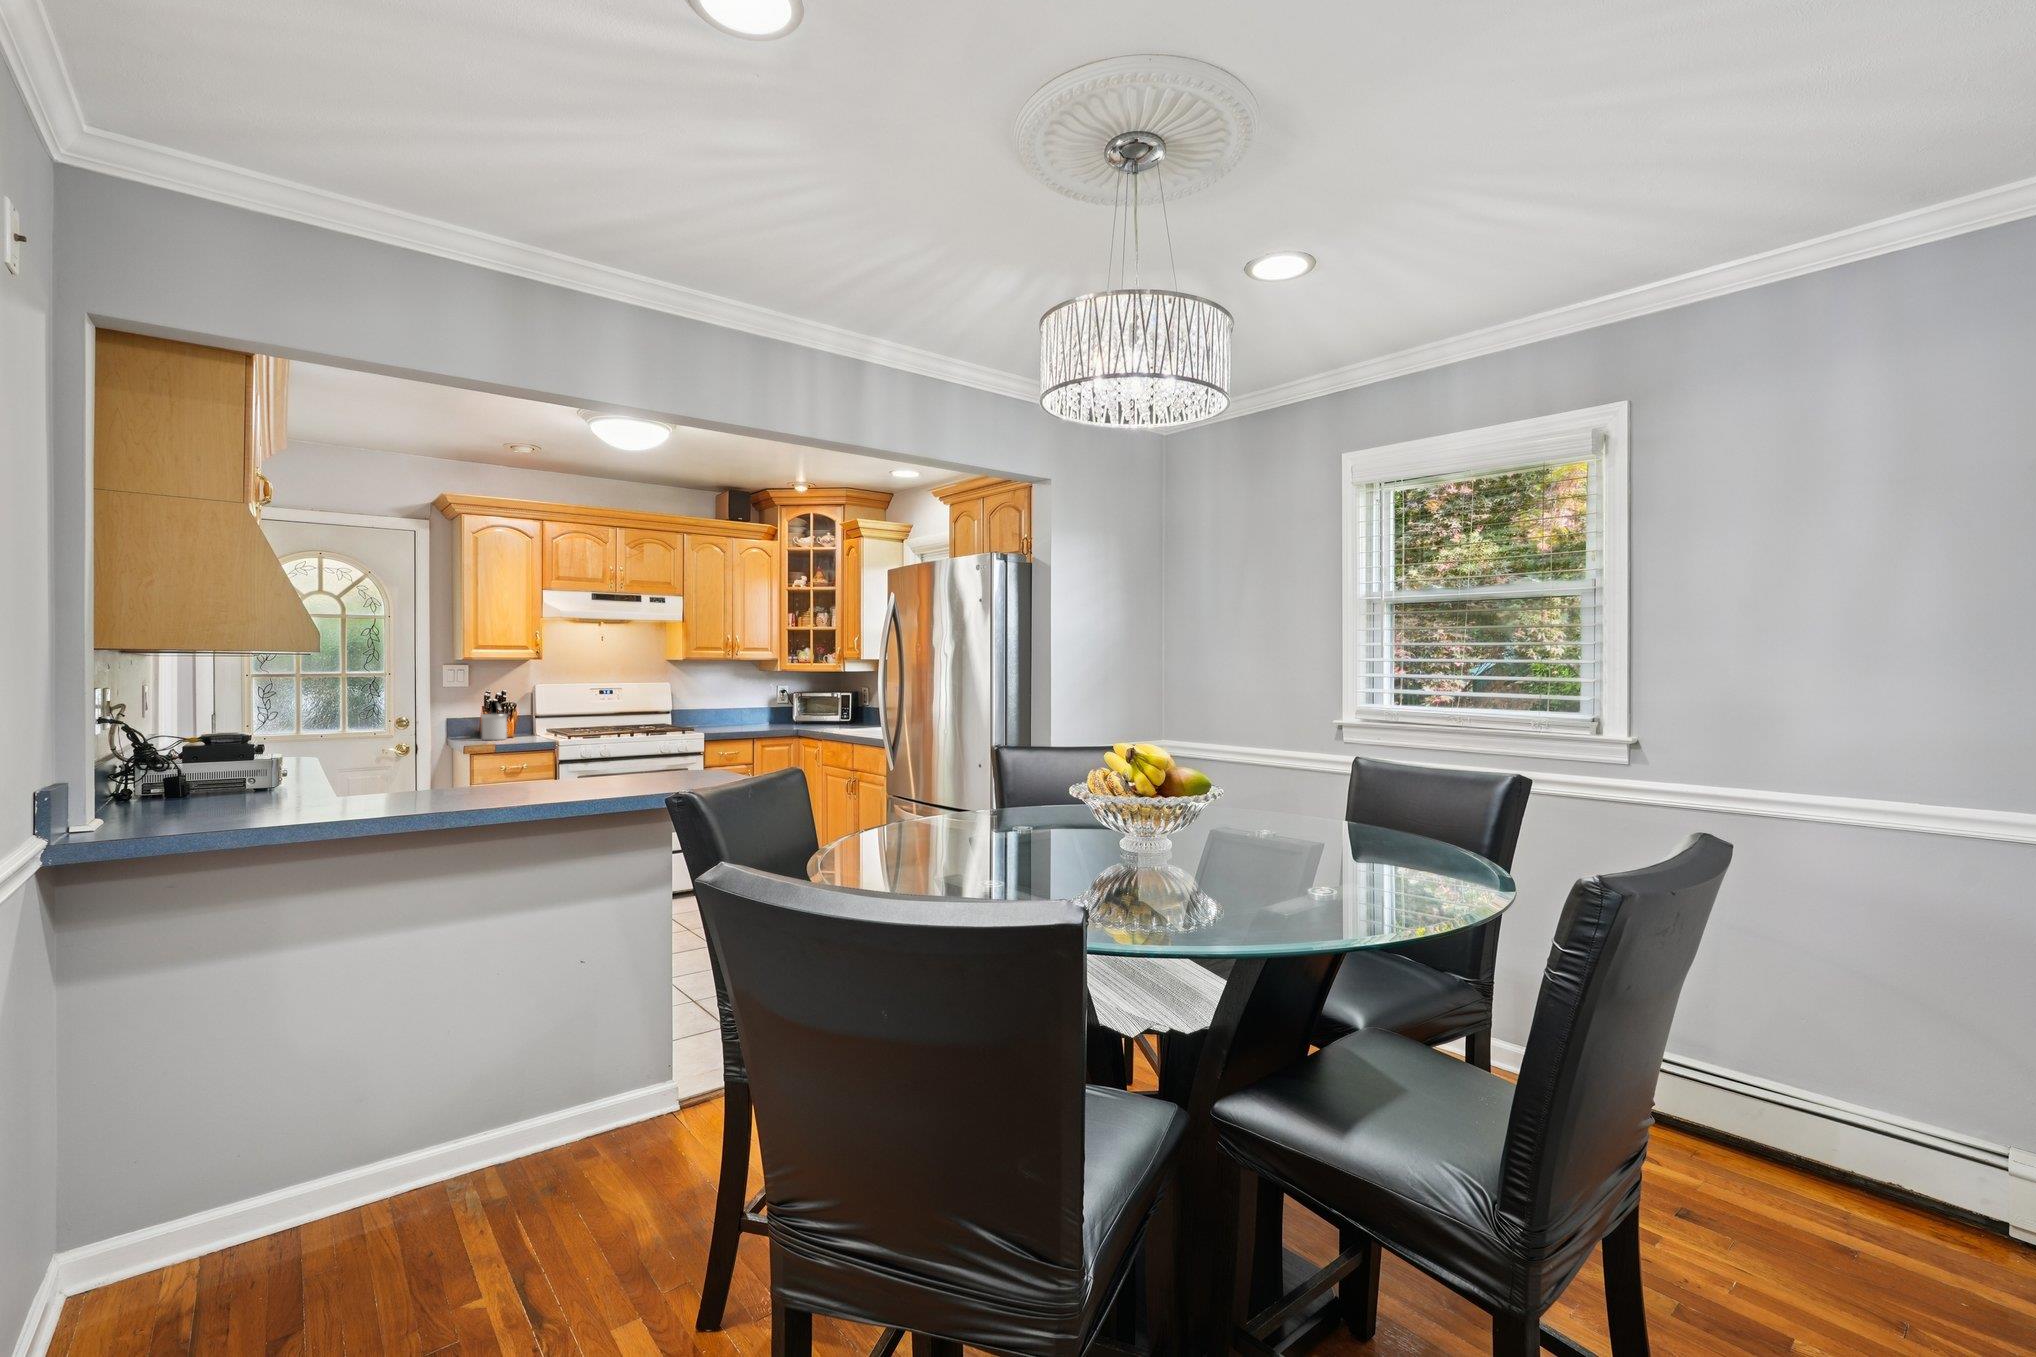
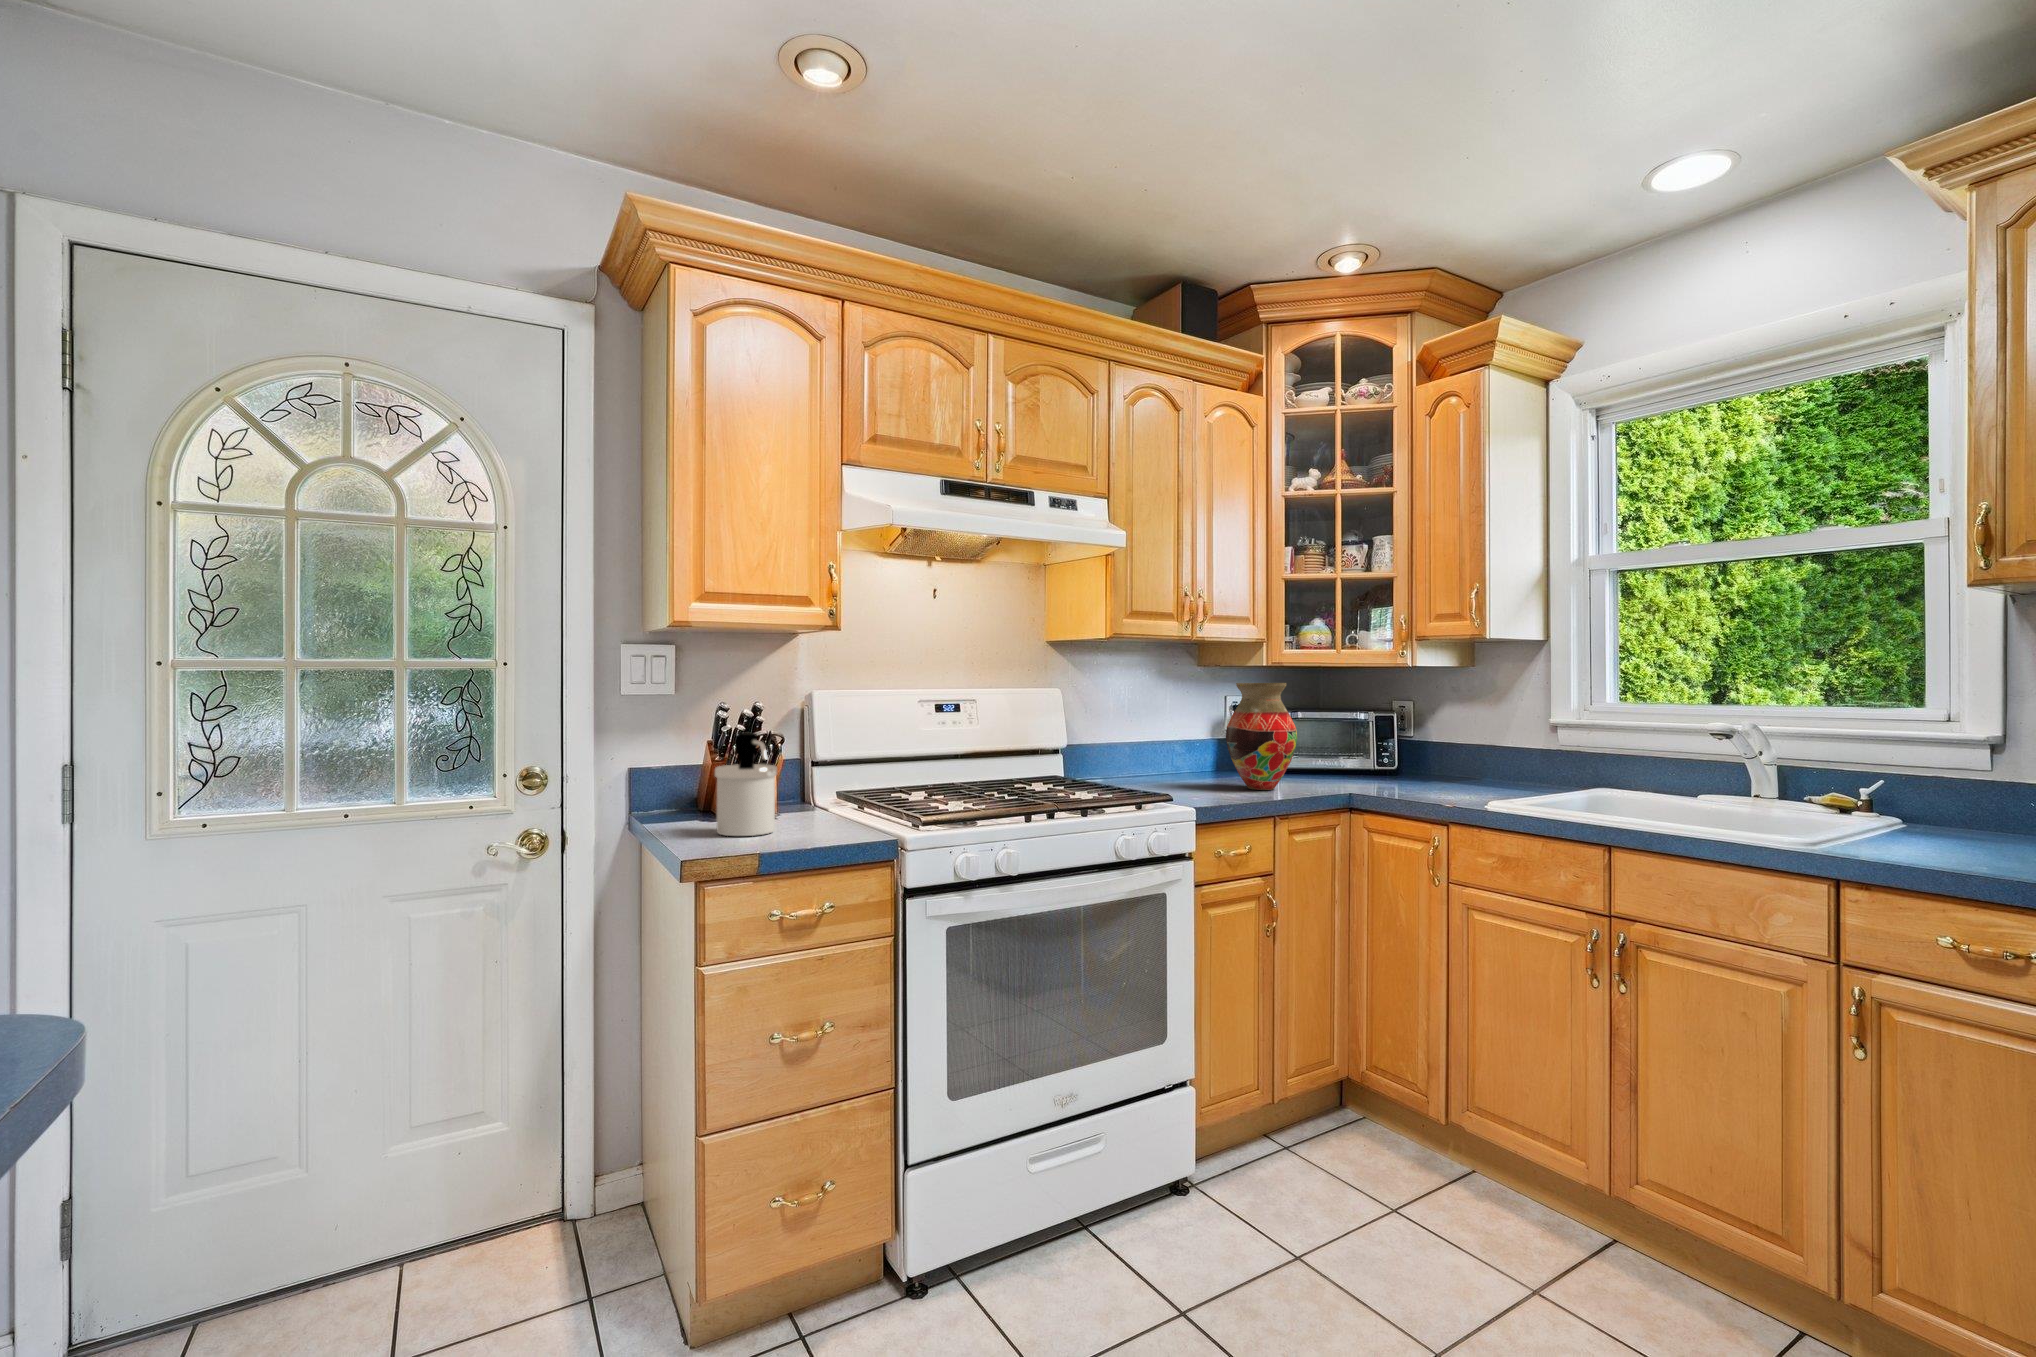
vase: none [744,681,777,730] -> present [1226,683,1297,790]

